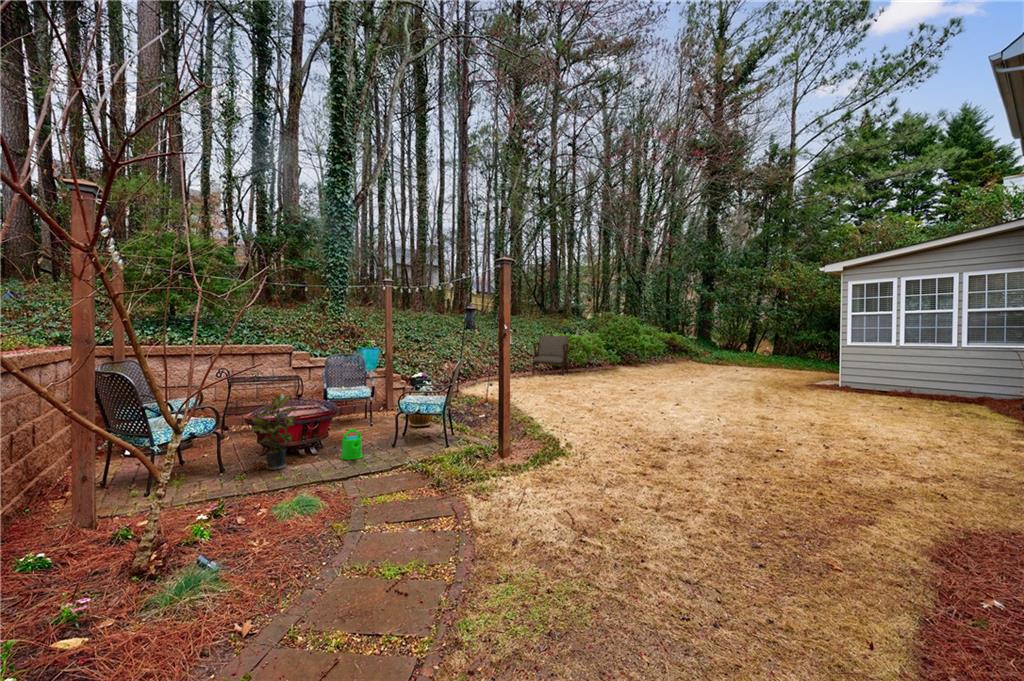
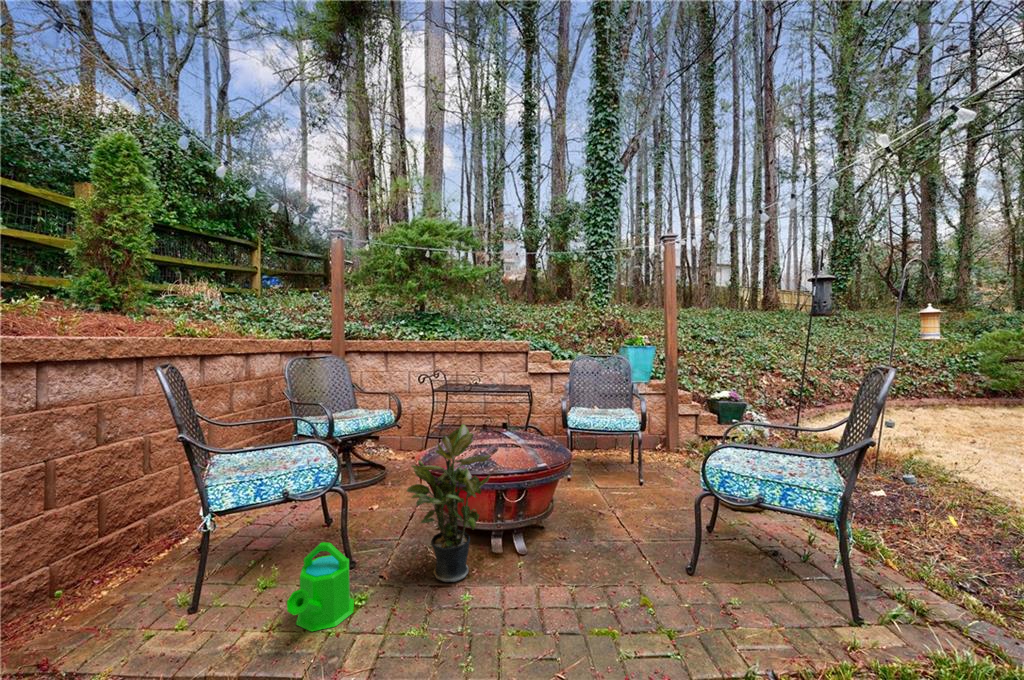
lounge chair: present [532,335,569,375] -> none [925,335,1018,410]
watering can: present [341,429,363,460] -> present [287,542,354,631]

